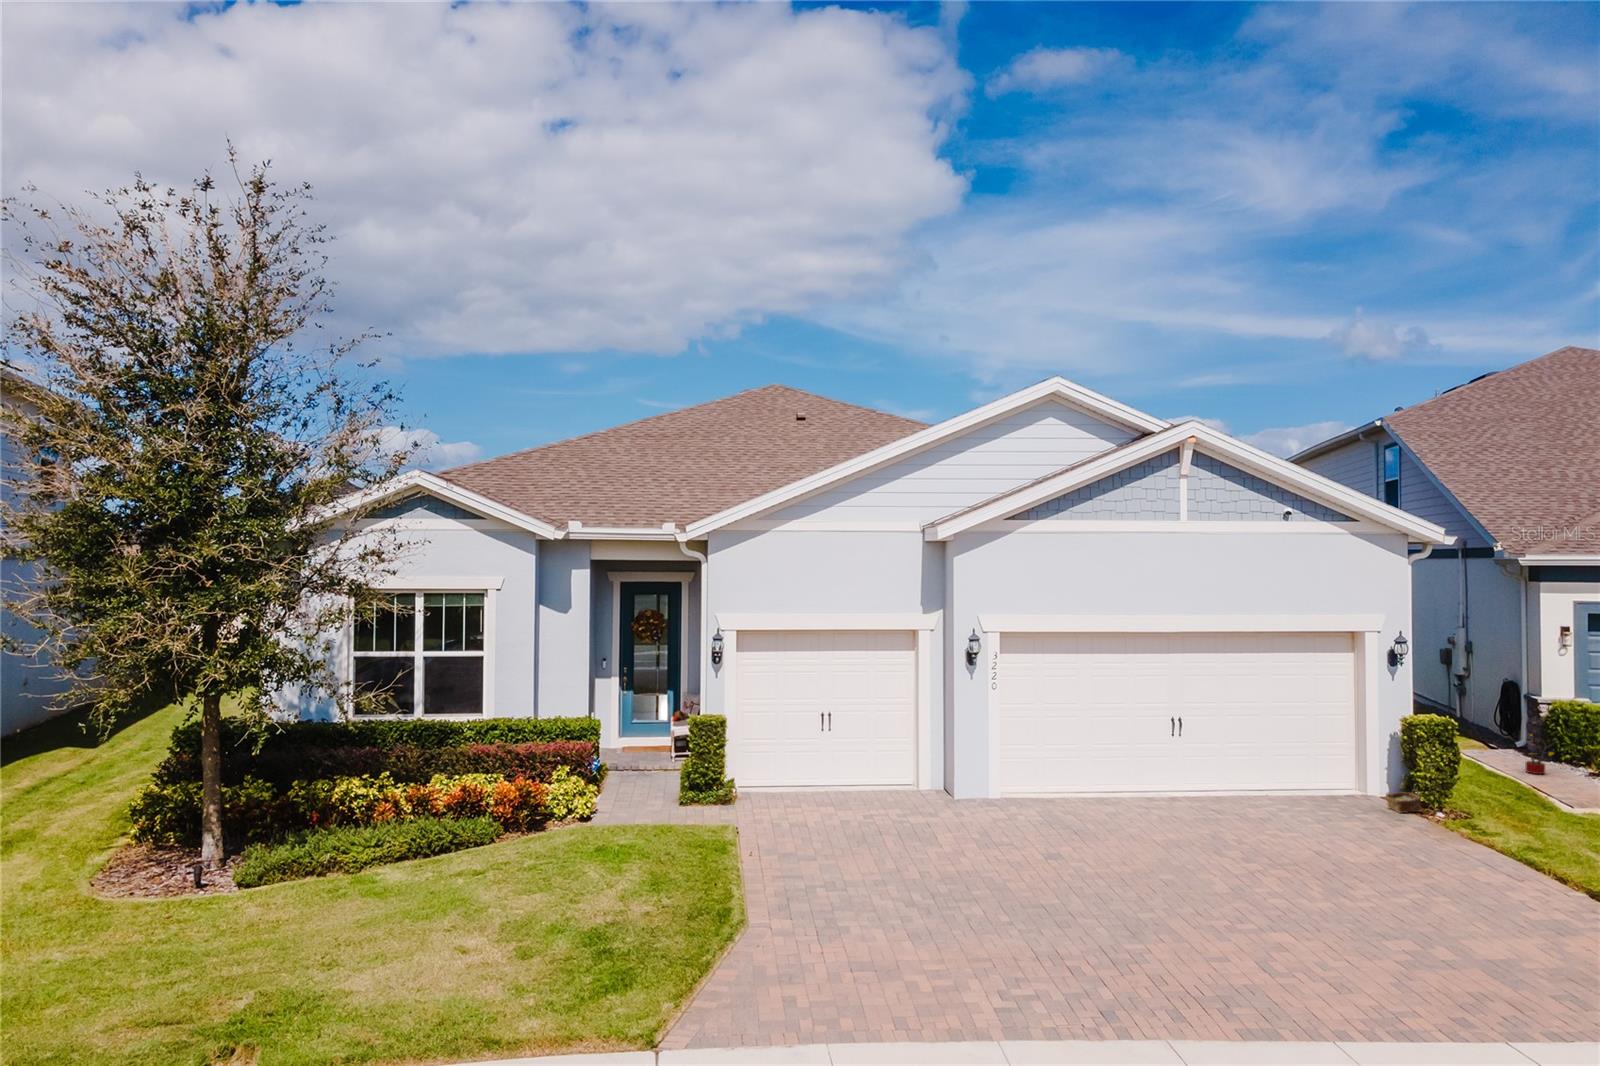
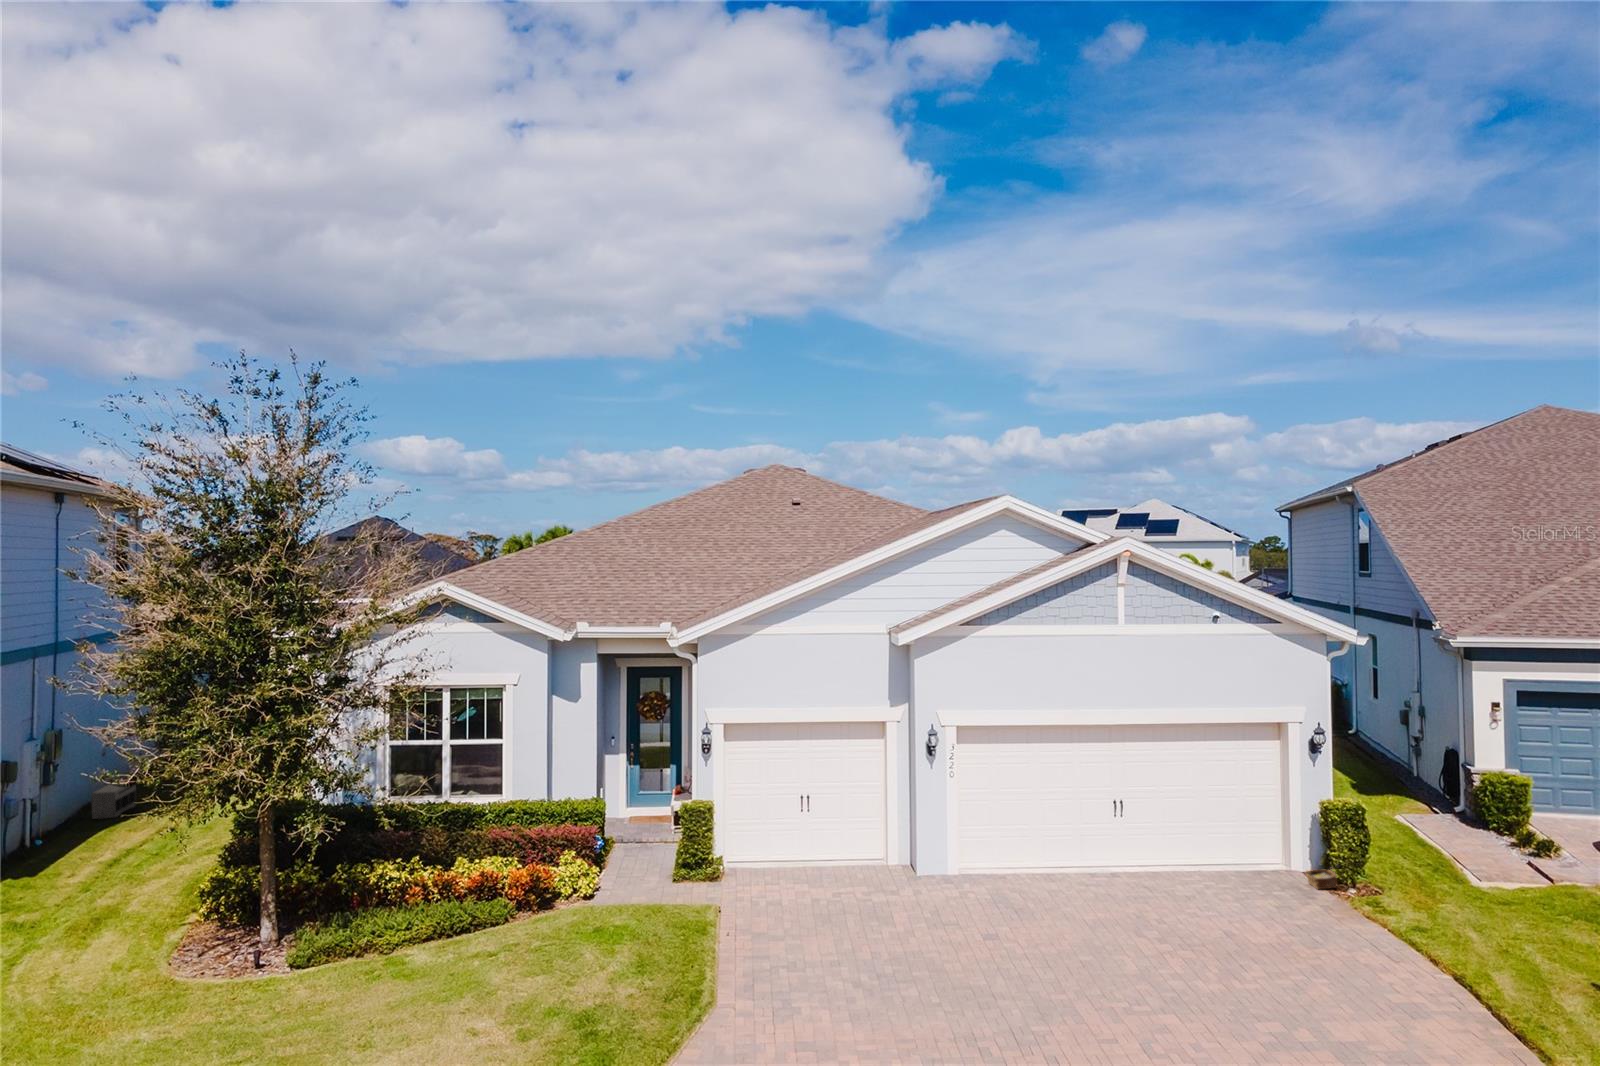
bench: none [8,707,60,746] -> present [92,785,136,819]
decorative plant: present [1525,738,1554,774] -> none [1451,804,1476,845]

